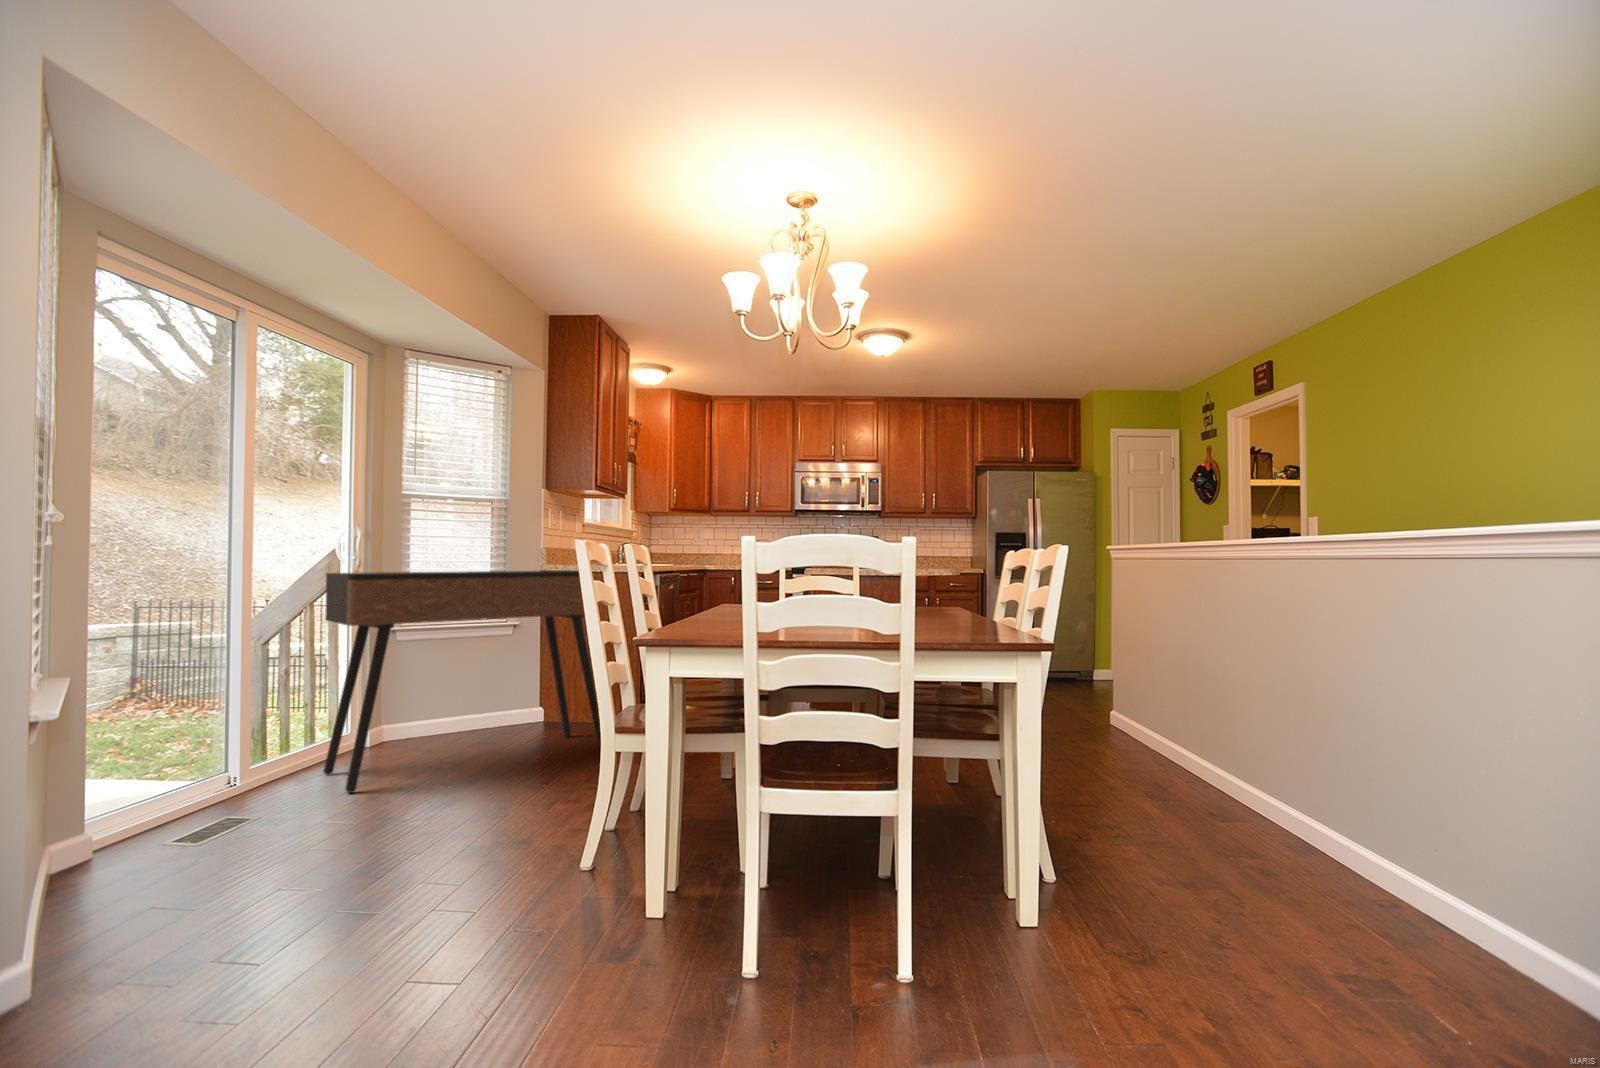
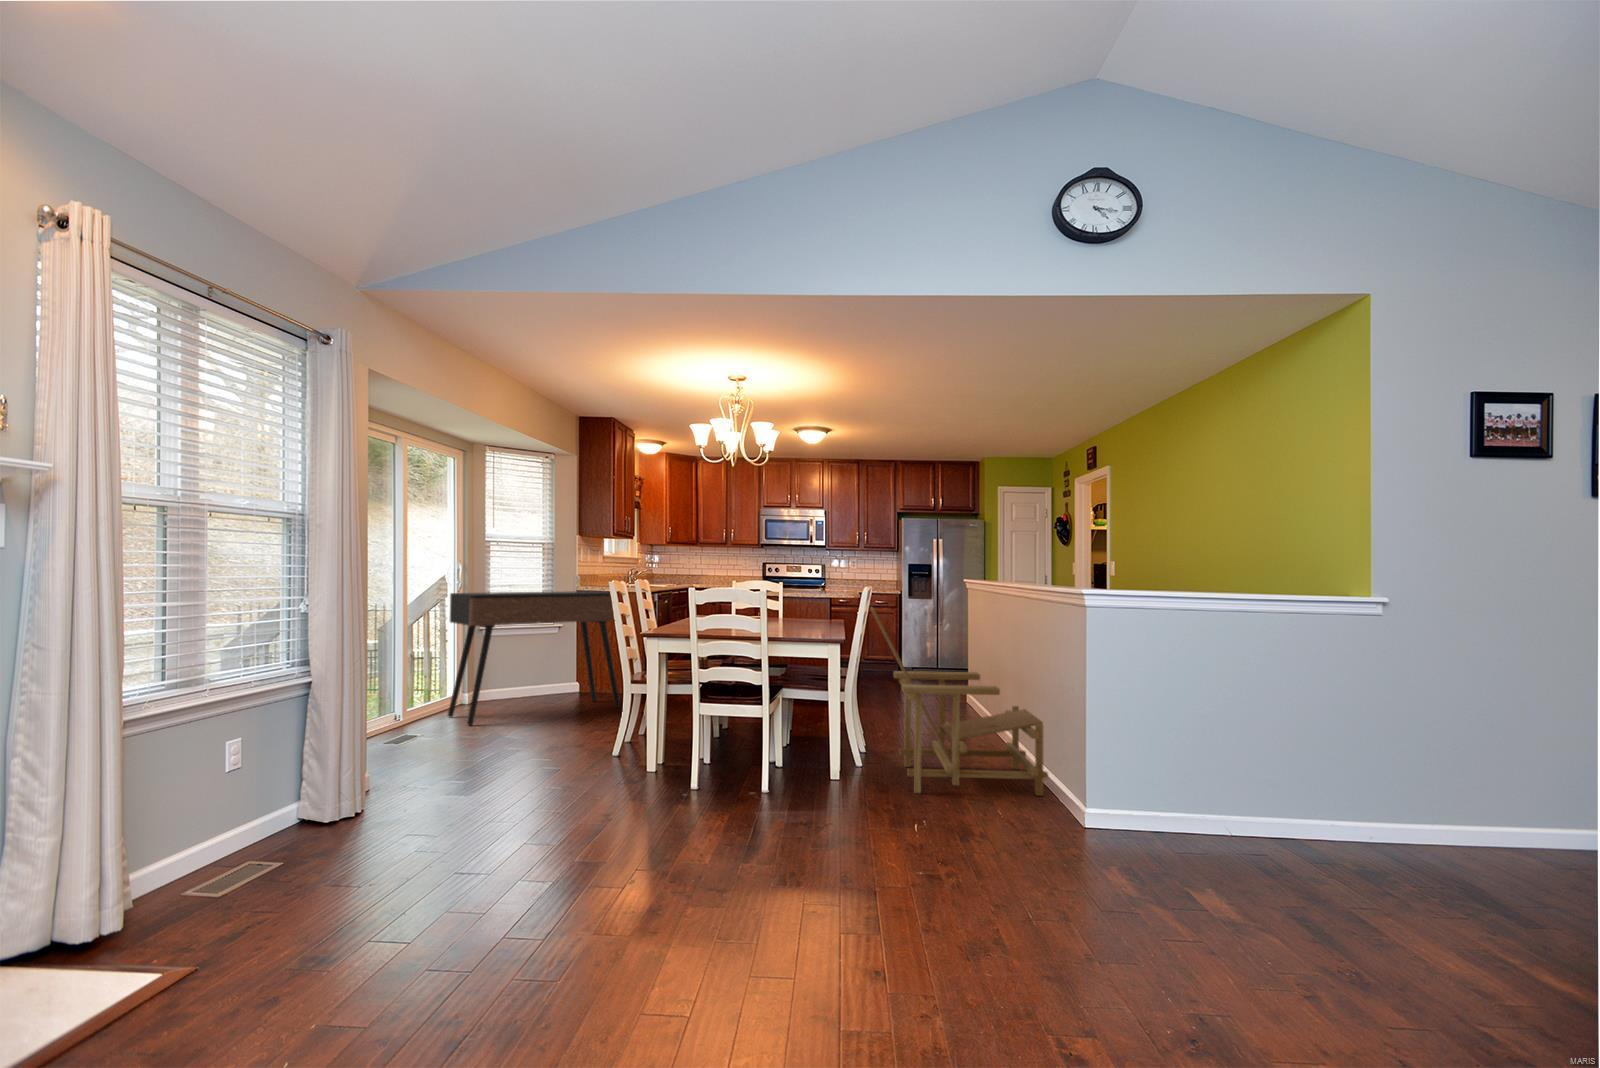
lounge chair: none [1087,578,1553,998] -> present [870,607,1048,796]

